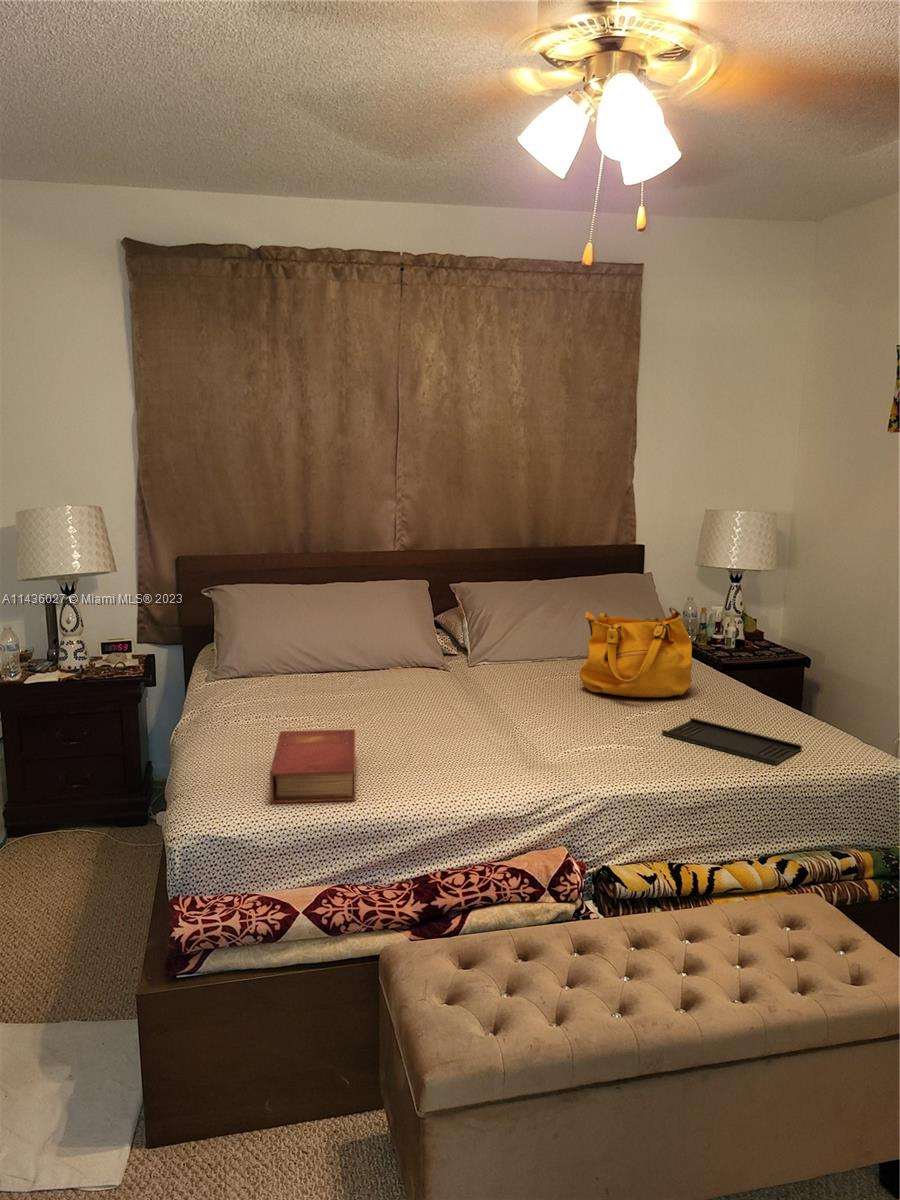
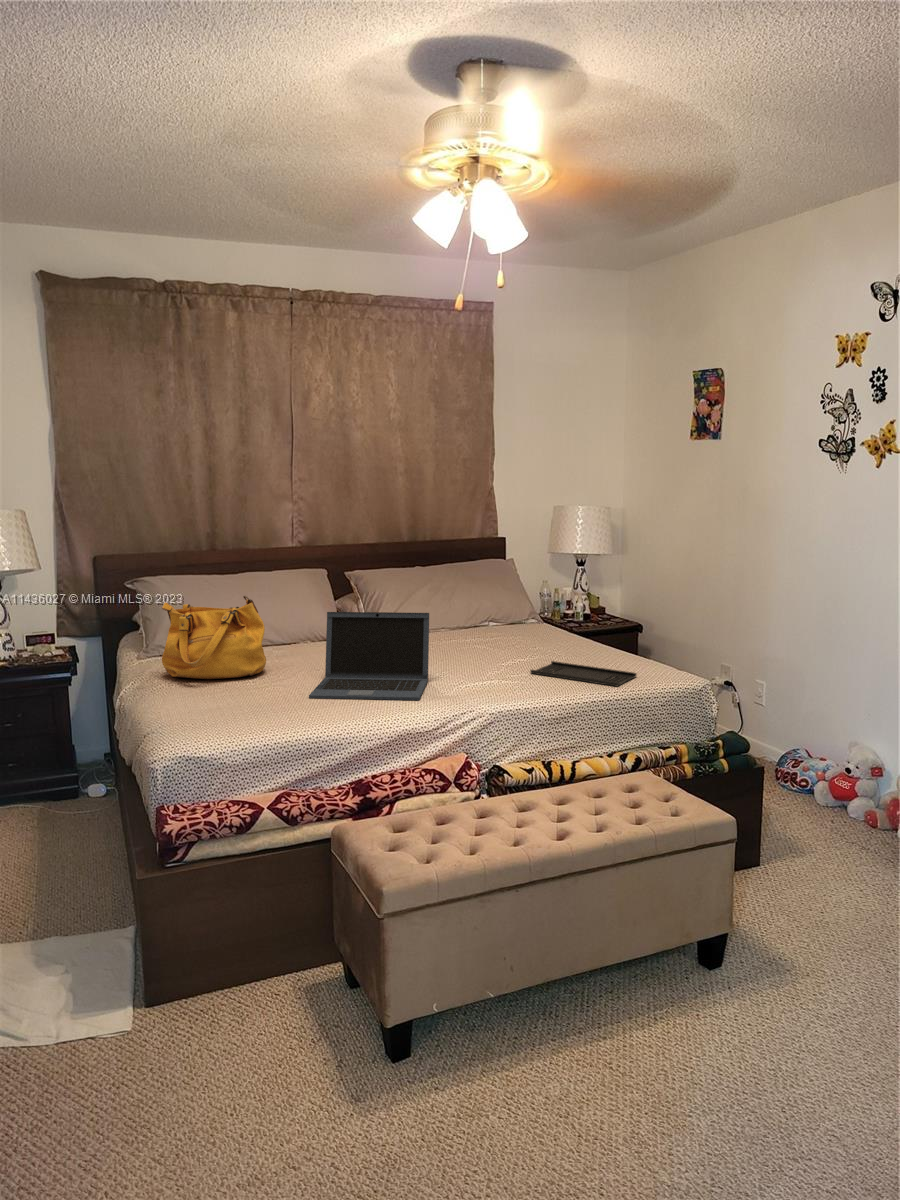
handbag: present [579,607,692,698] -> present [162,596,266,679]
laptop: none [379,645,536,770] -> present [309,612,429,700]
book: present [270,729,356,803] -> none [227,677,299,731]

